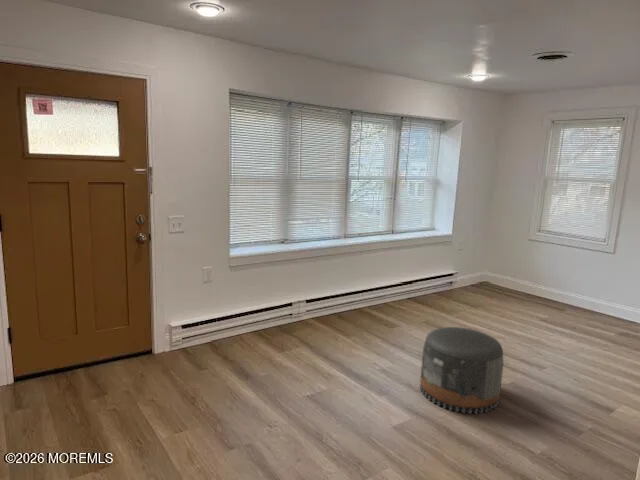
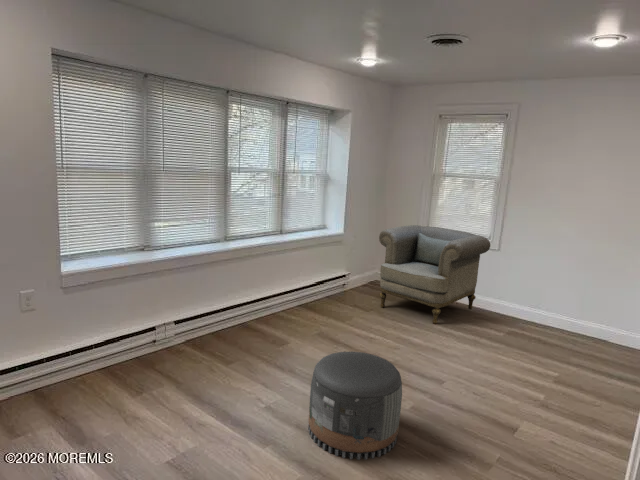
armchair: none [487,228,603,320] -> present [379,225,490,324]

